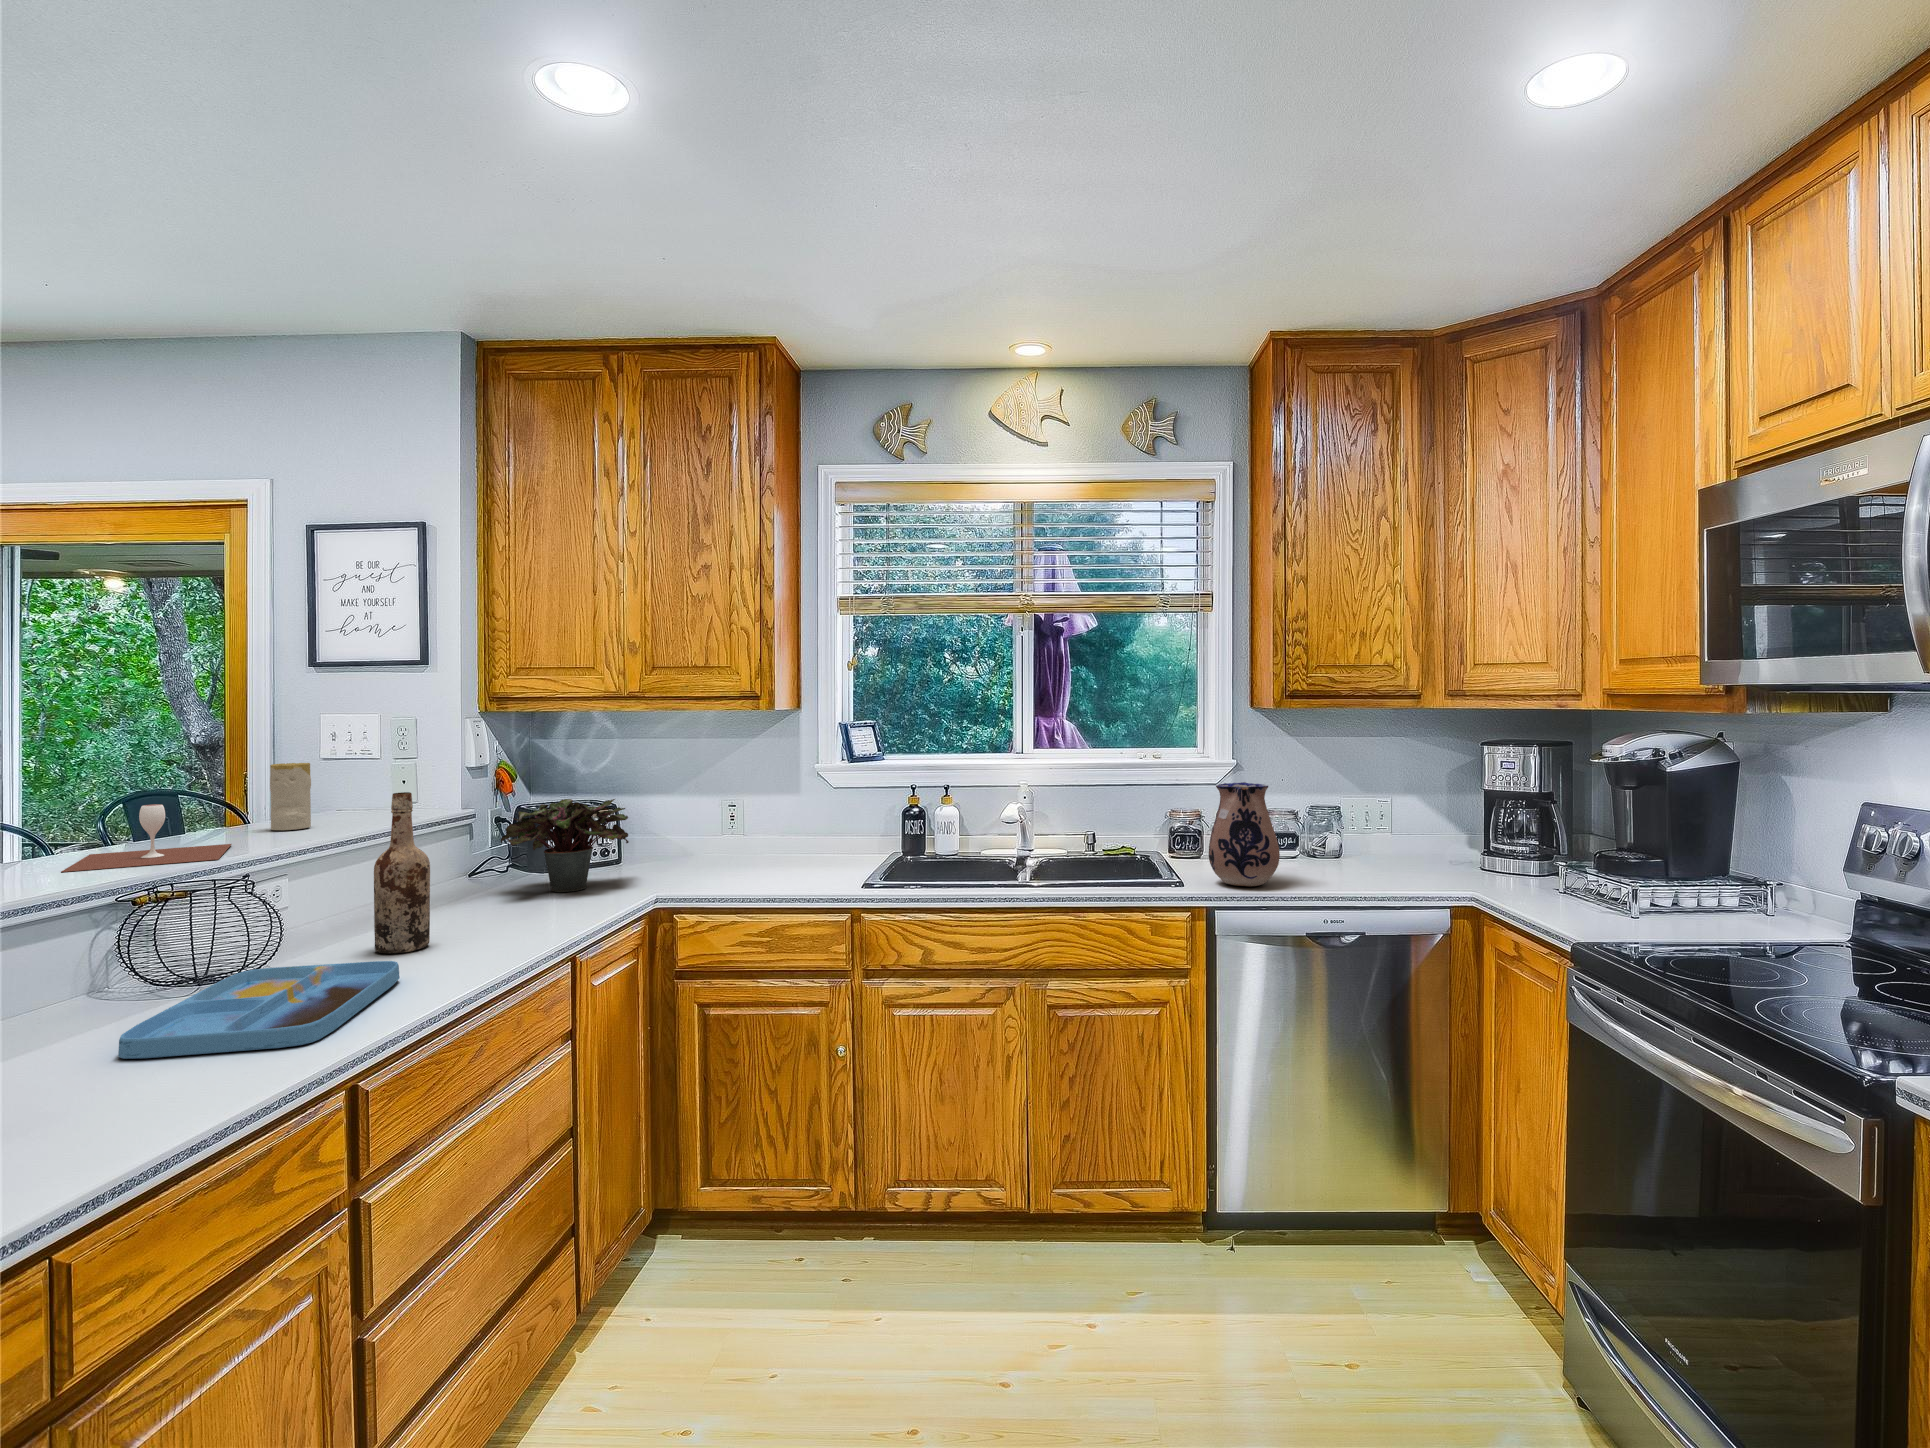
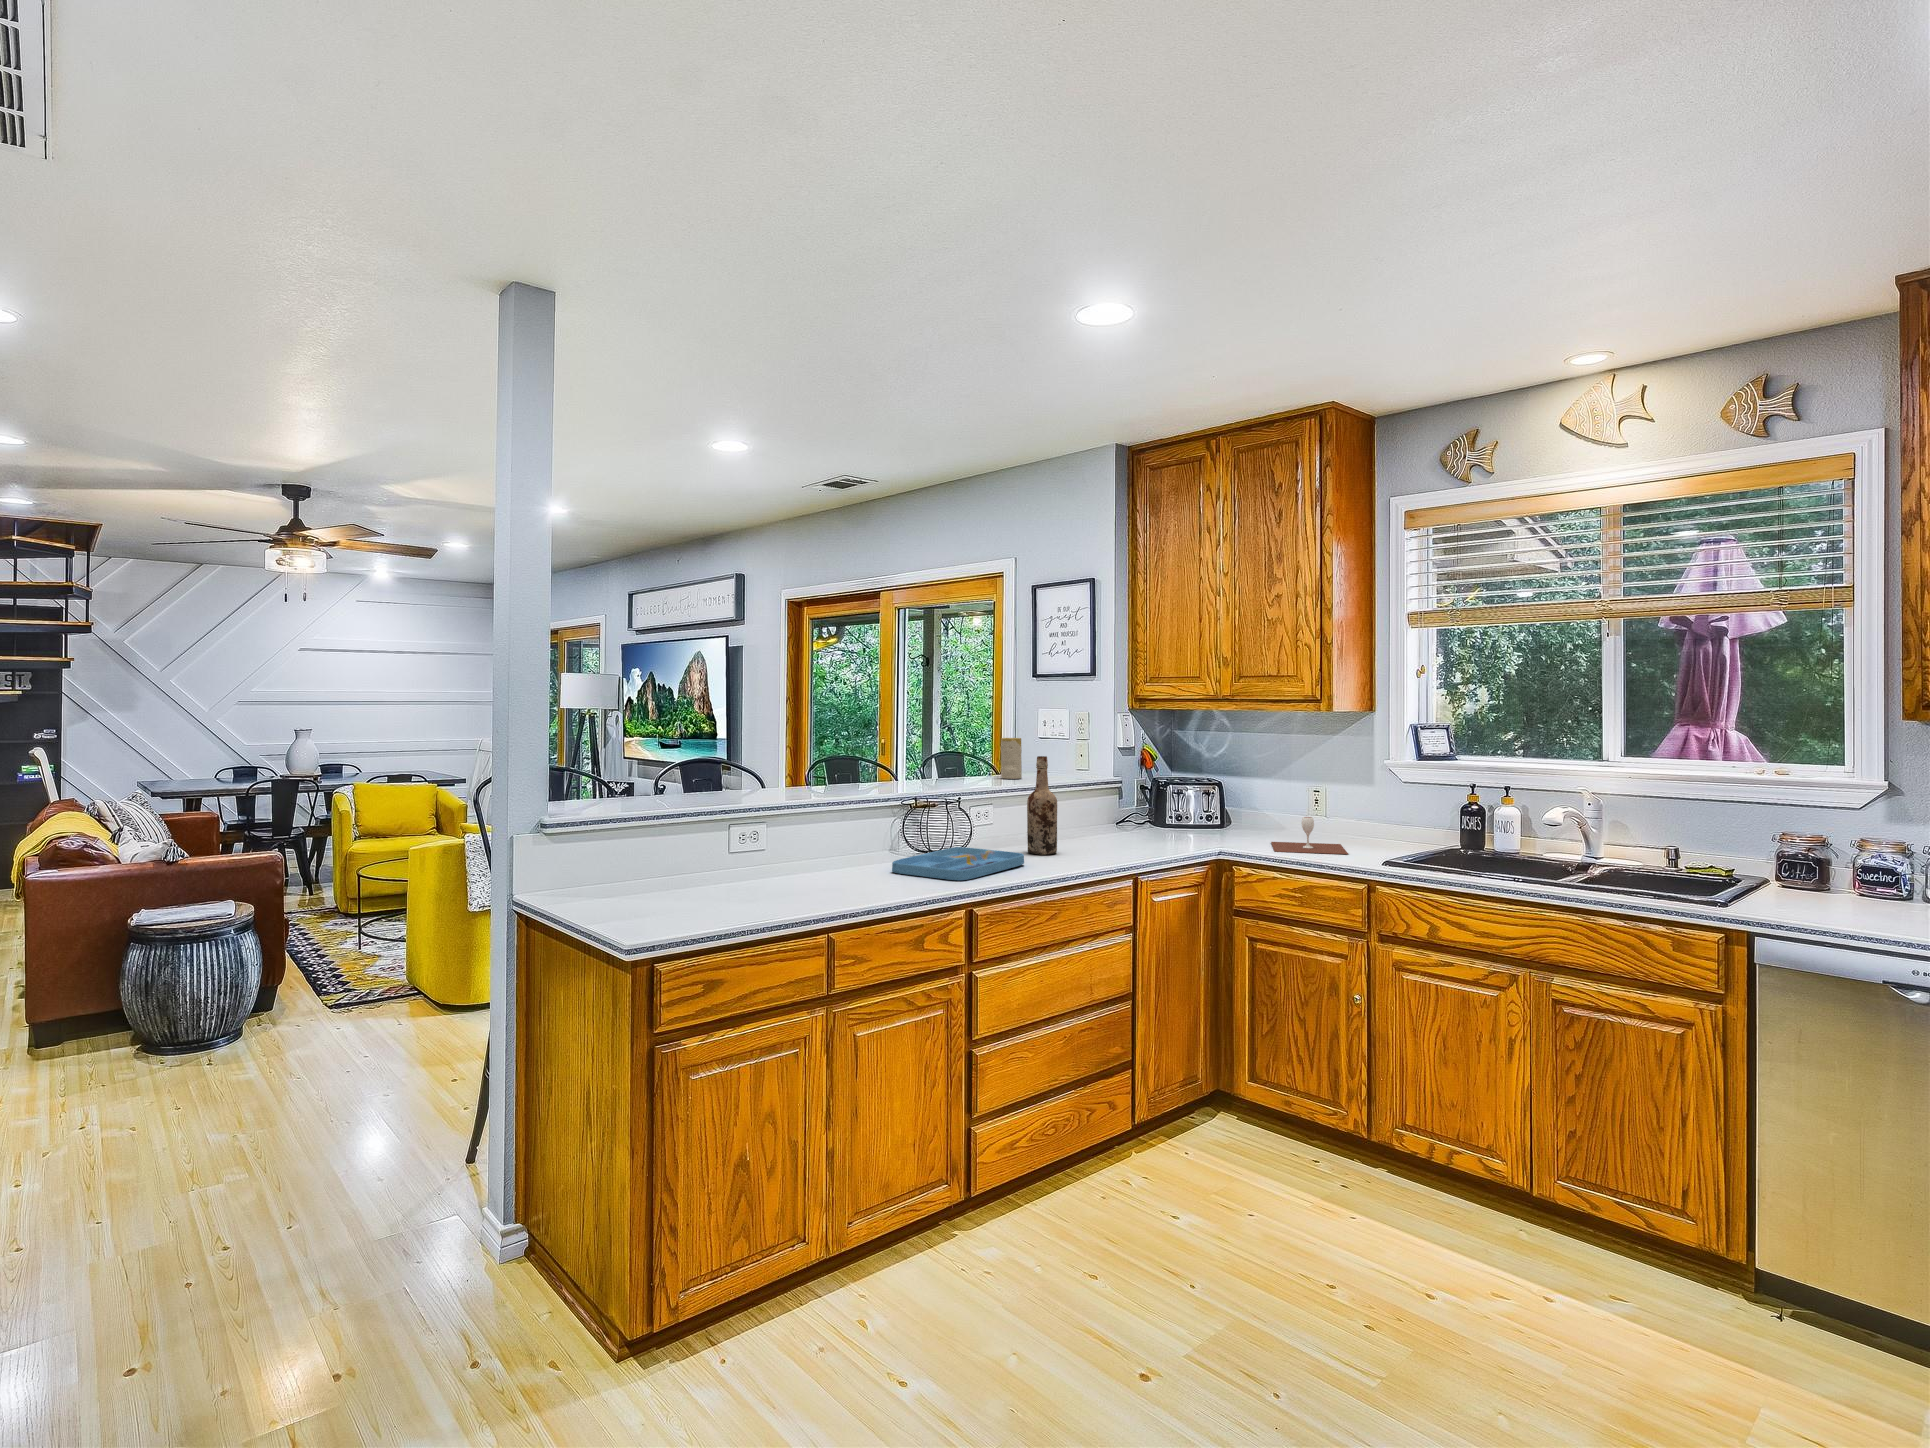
ceramic pitcher: present [1209,782,1280,886] -> none [1765,803,1869,922]
potted plant: present [501,799,629,892] -> none [1123,774,1216,840]
wine glass: present [61,804,232,872] -> present [1271,817,1348,854]

